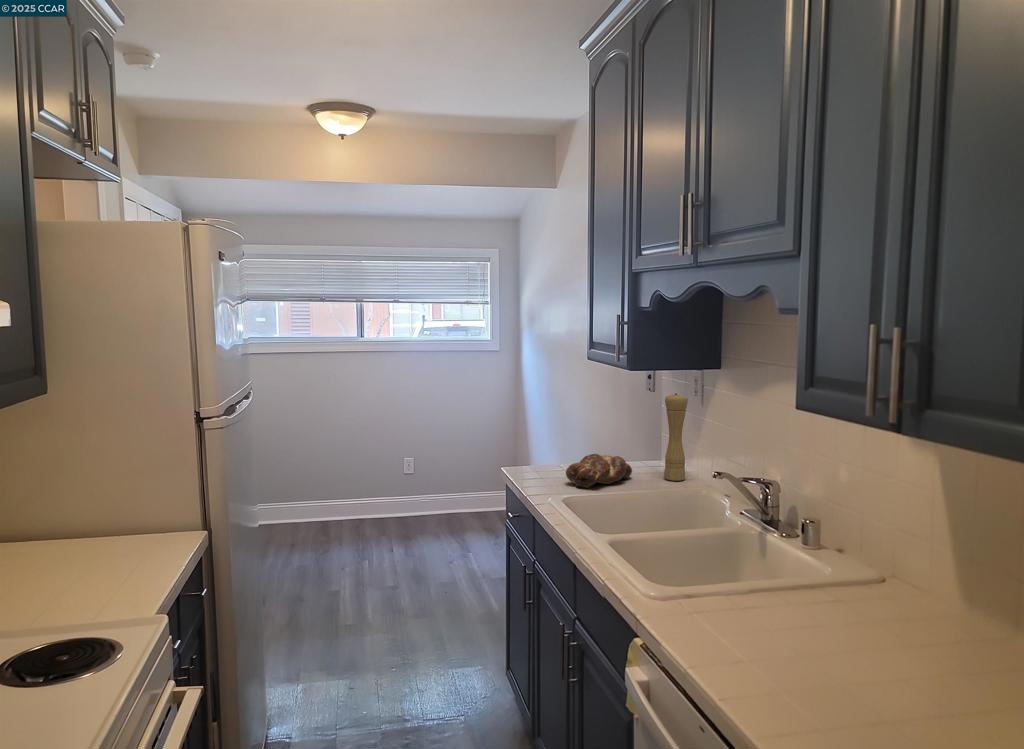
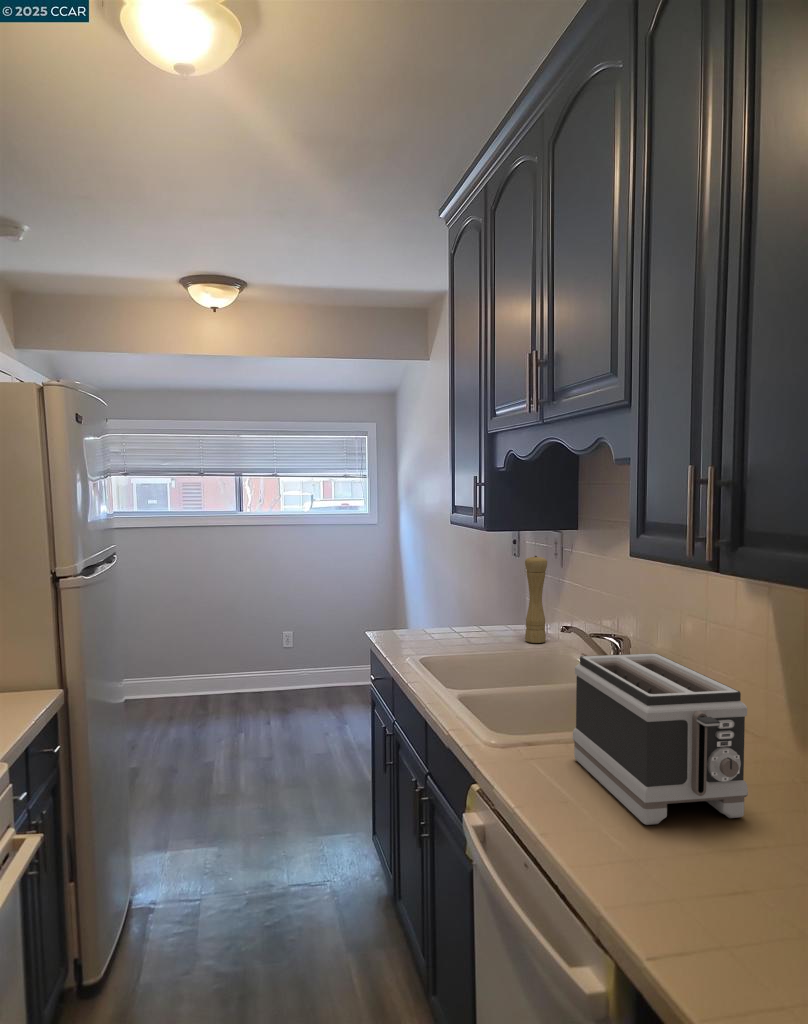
bread loaf: present [566,454,632,488] -> none [426,616,493,649]
toaster: none [736,509,930,690] -> present [572,653,748,825]

